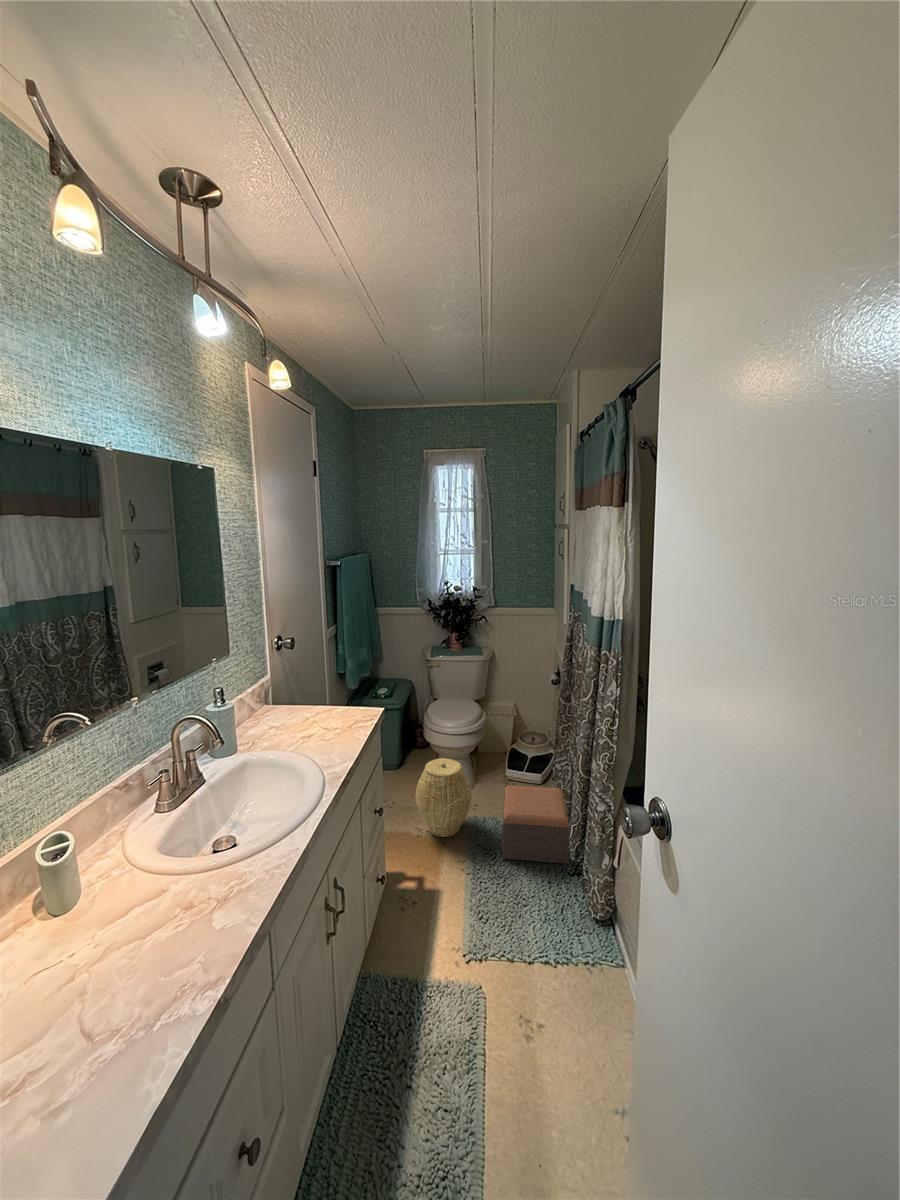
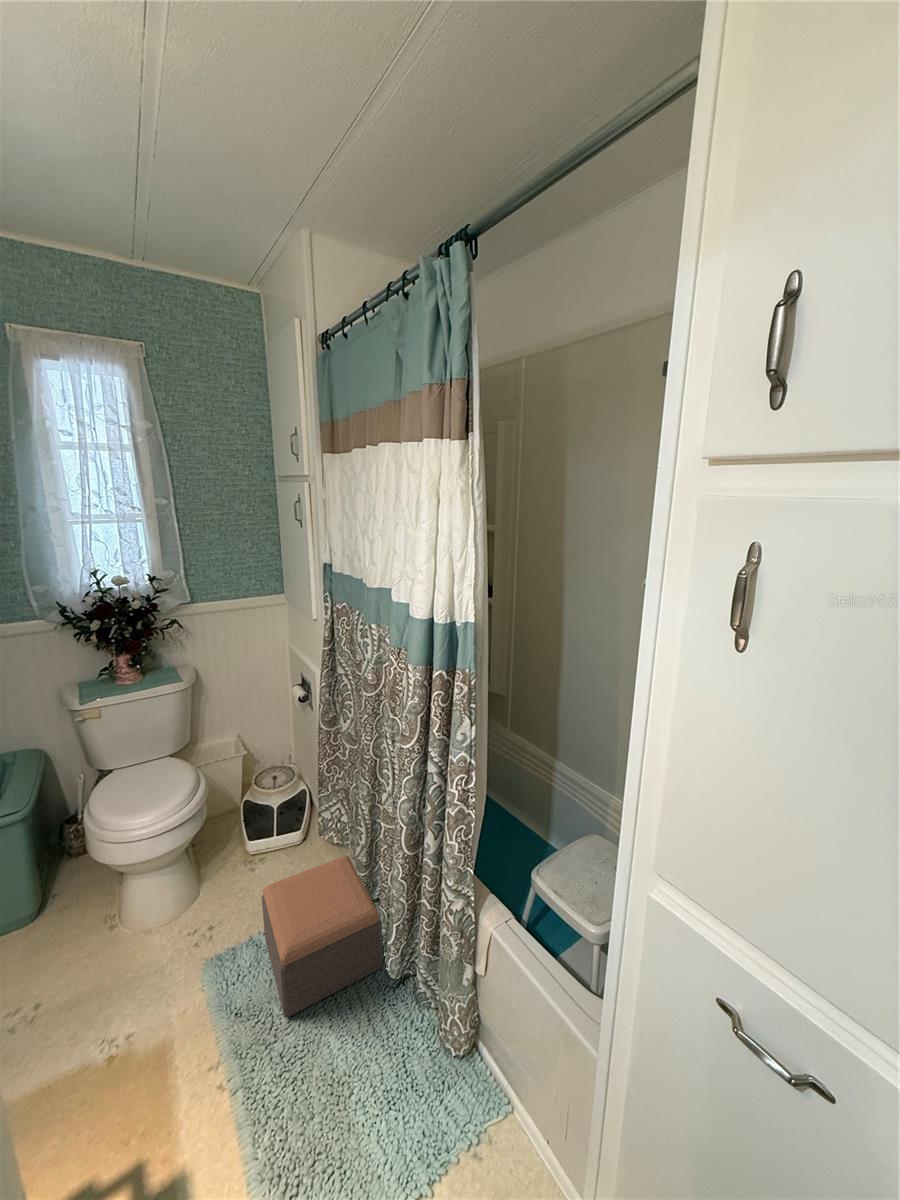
woven basket: present [416,758,472,837] -> none [90,887,209,1039]

